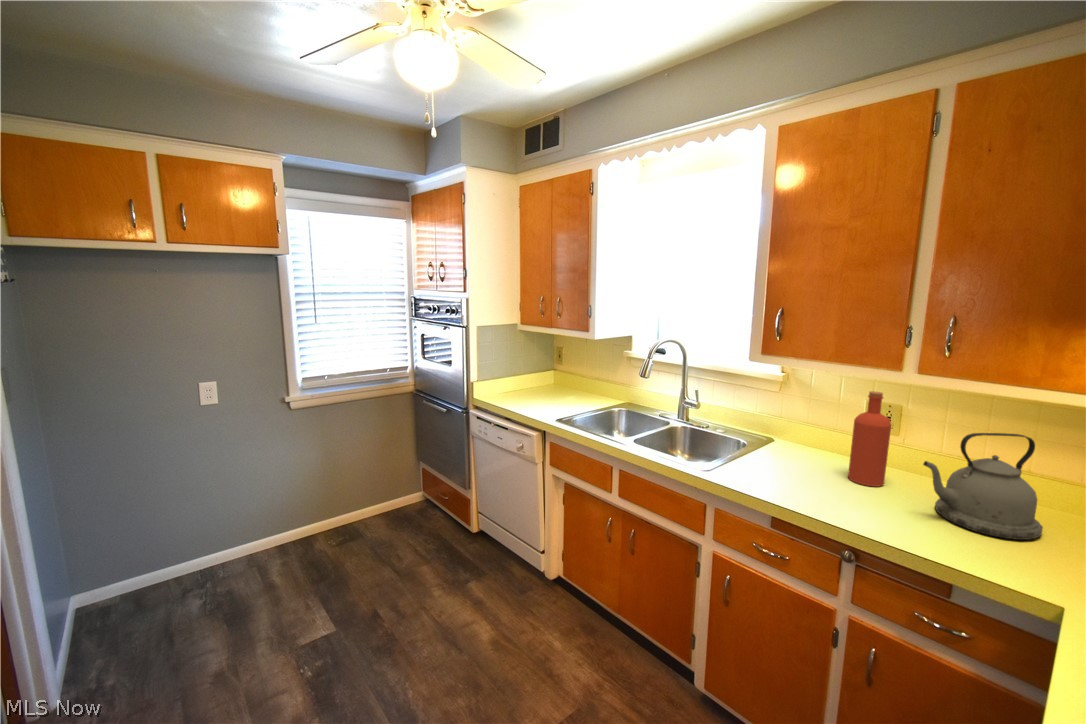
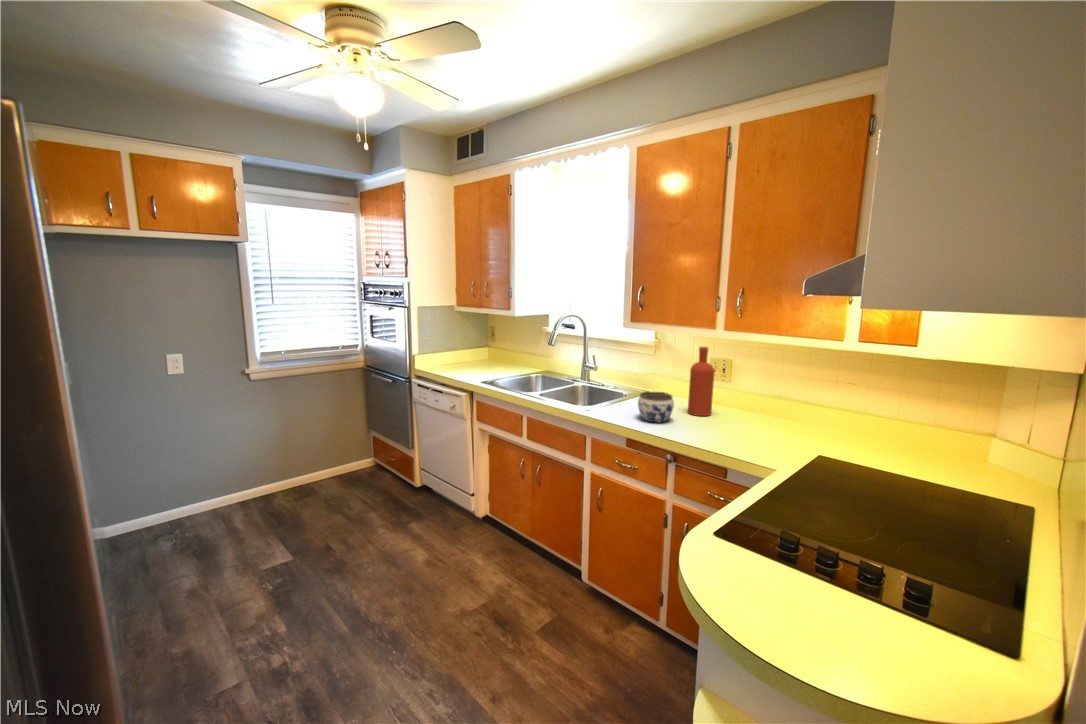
kettle: present [923,433,1043,540] -> none [722,370,796,441]
jar: none [785,452,839,497] -> present [638,392,674,422]

